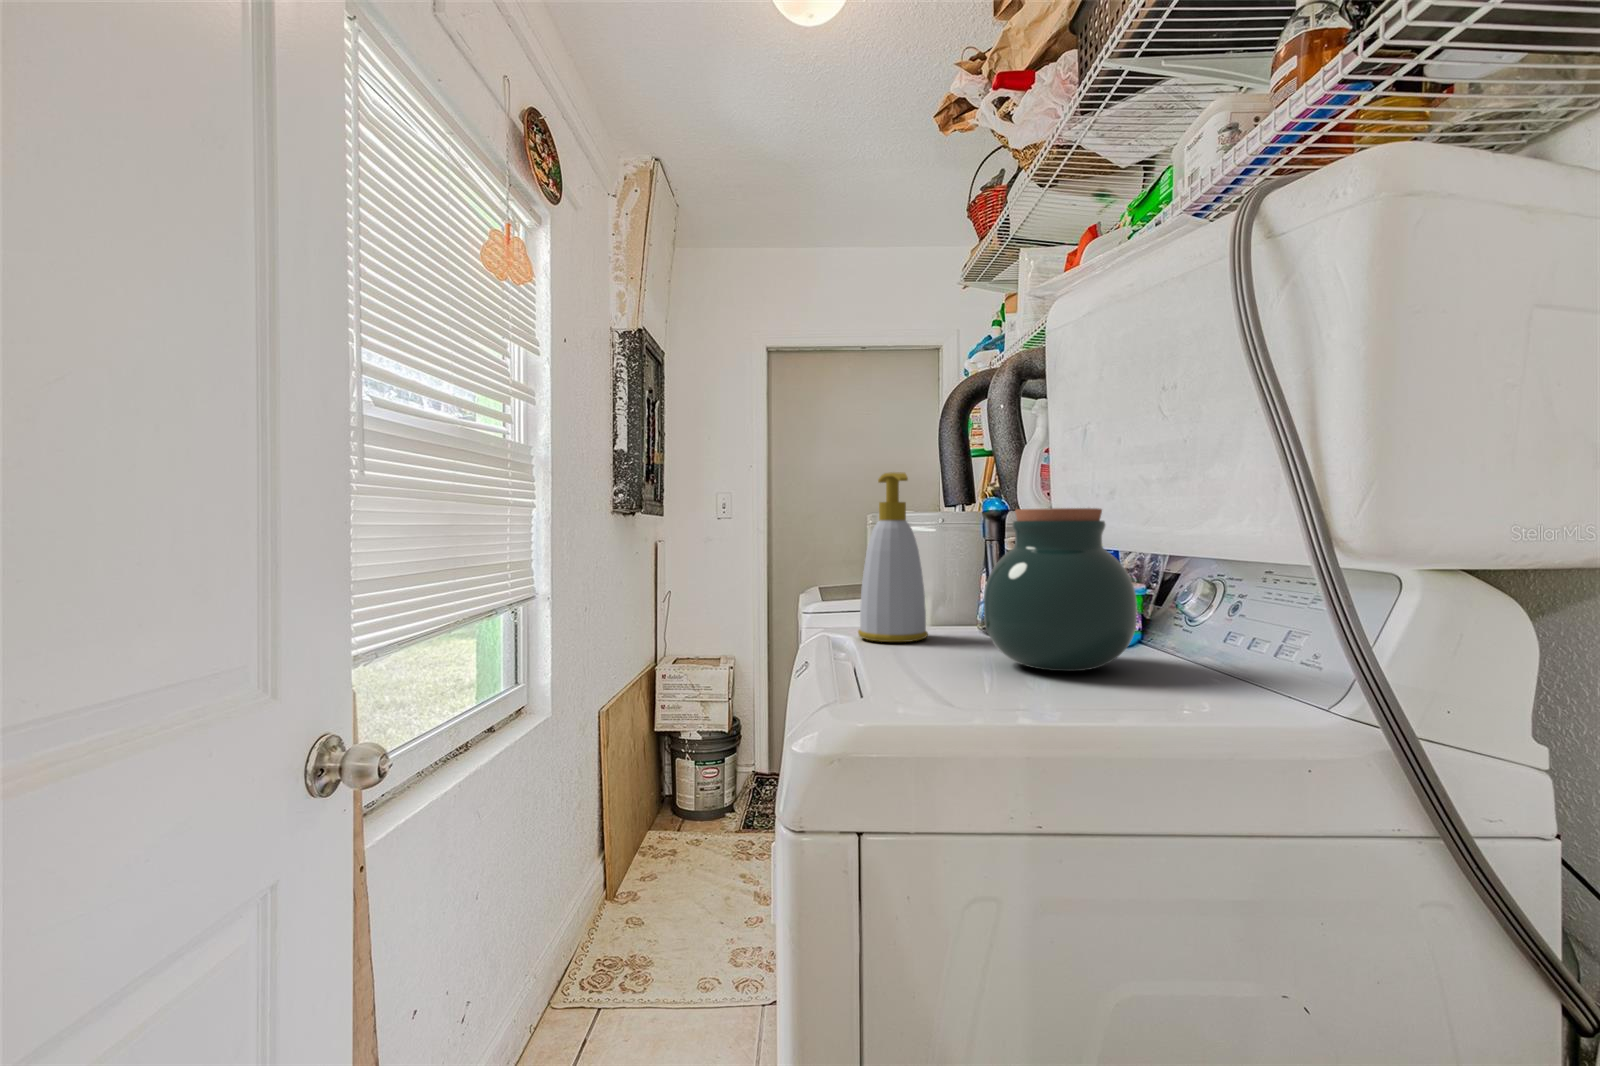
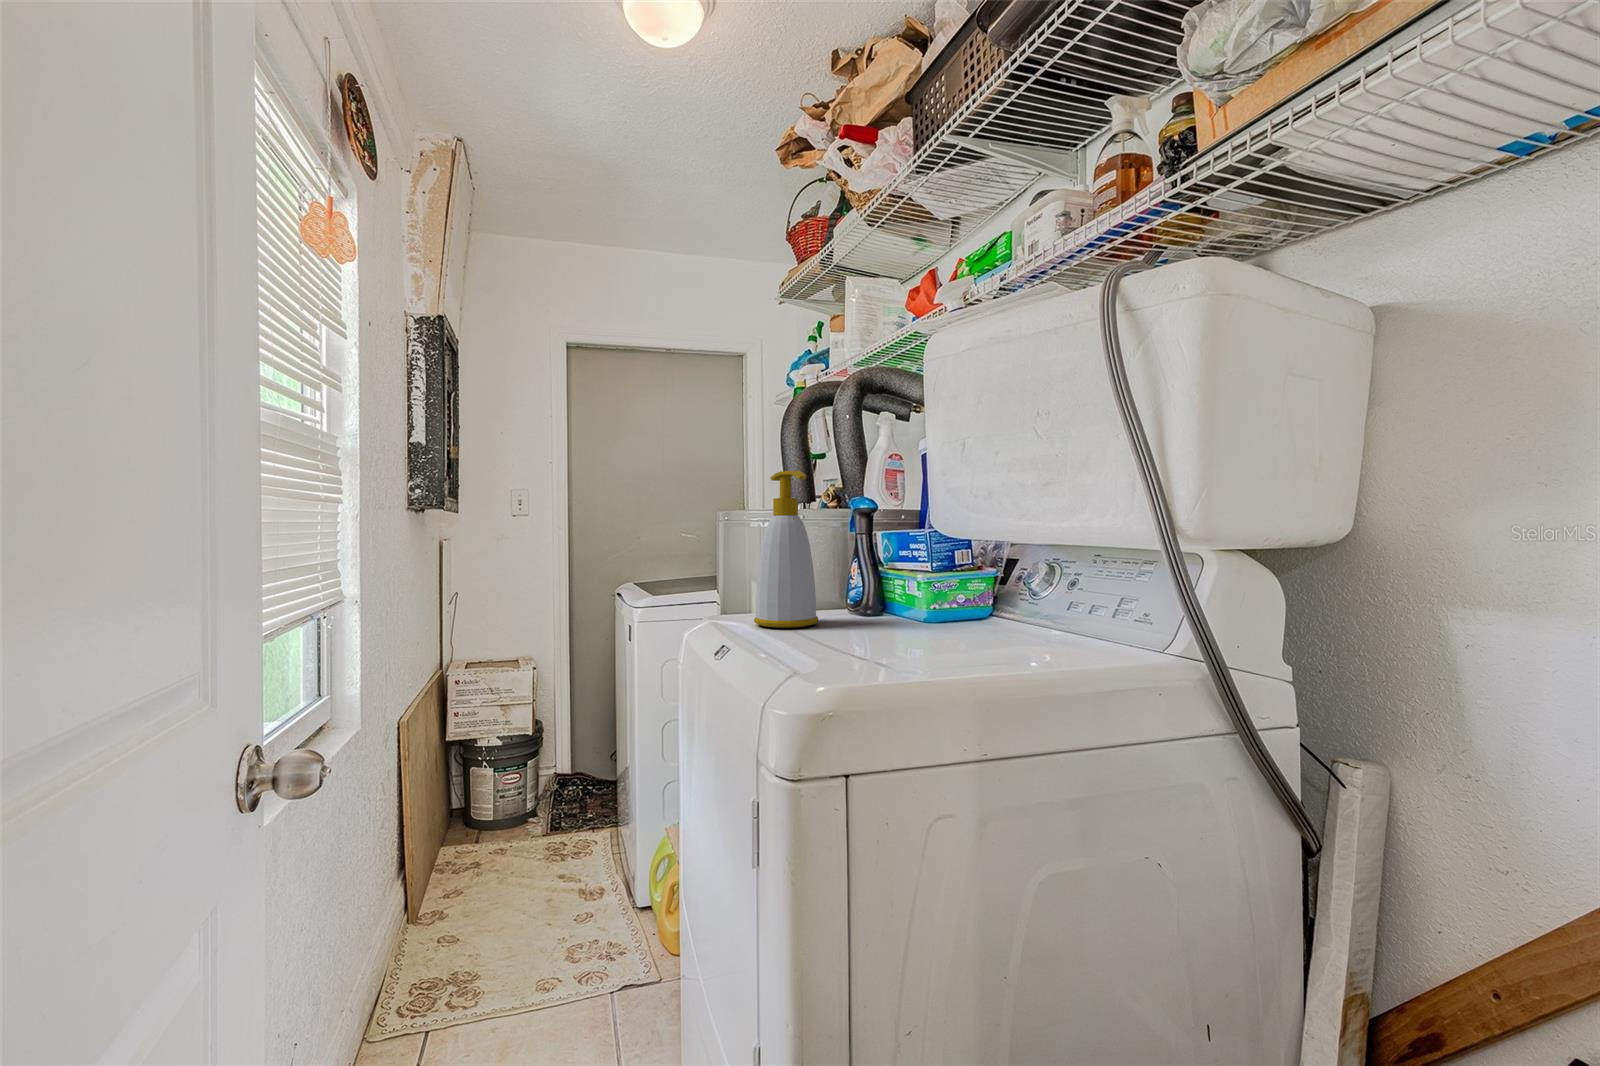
jar: present [984,508,1137,671] -> none [893,504,1020,642]

